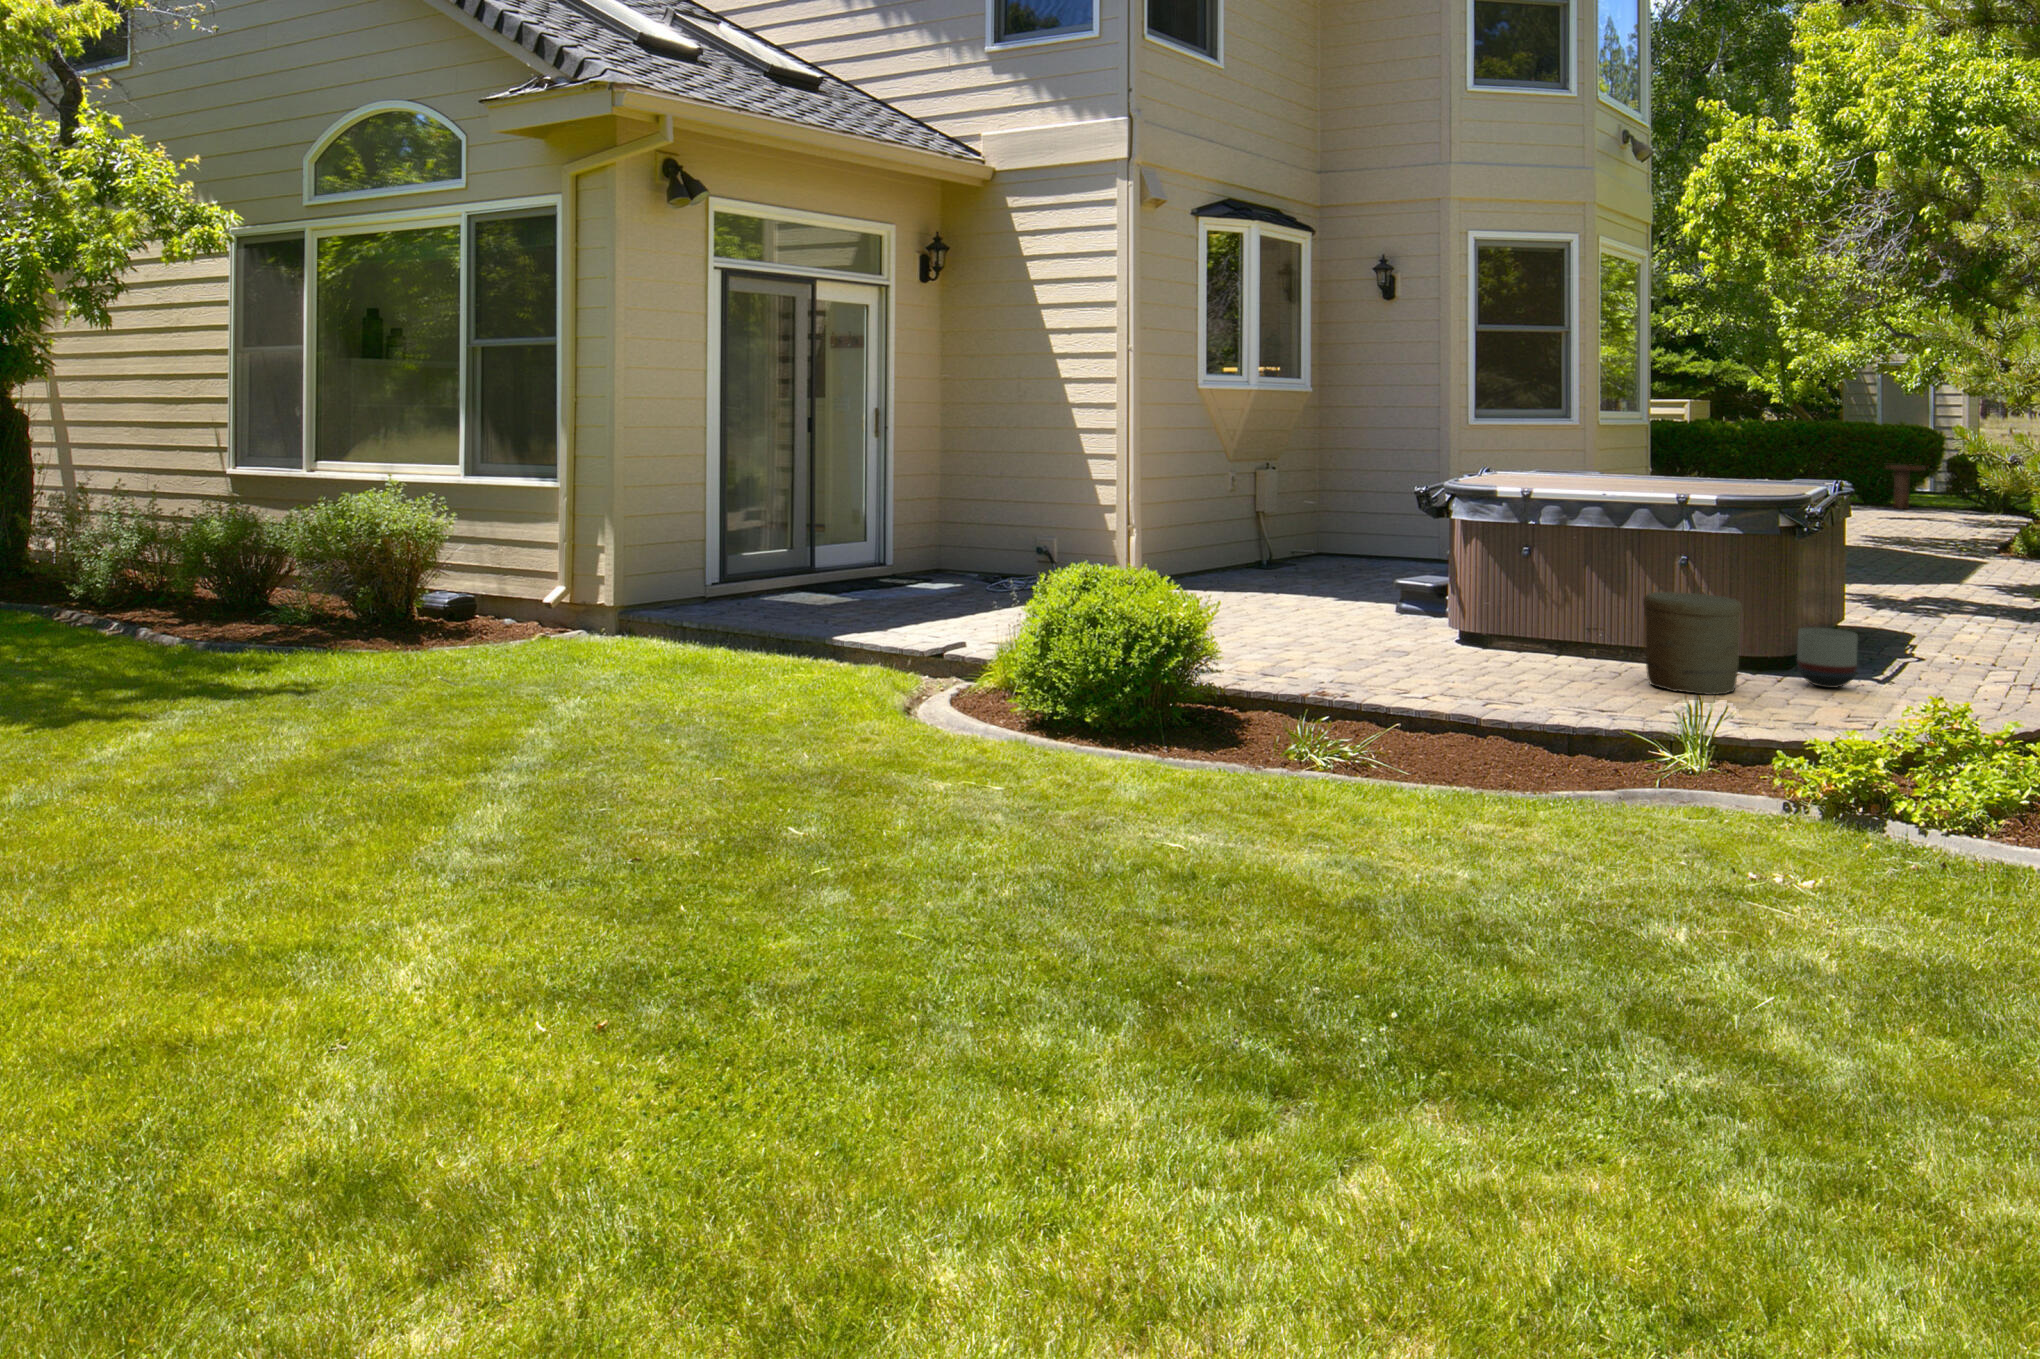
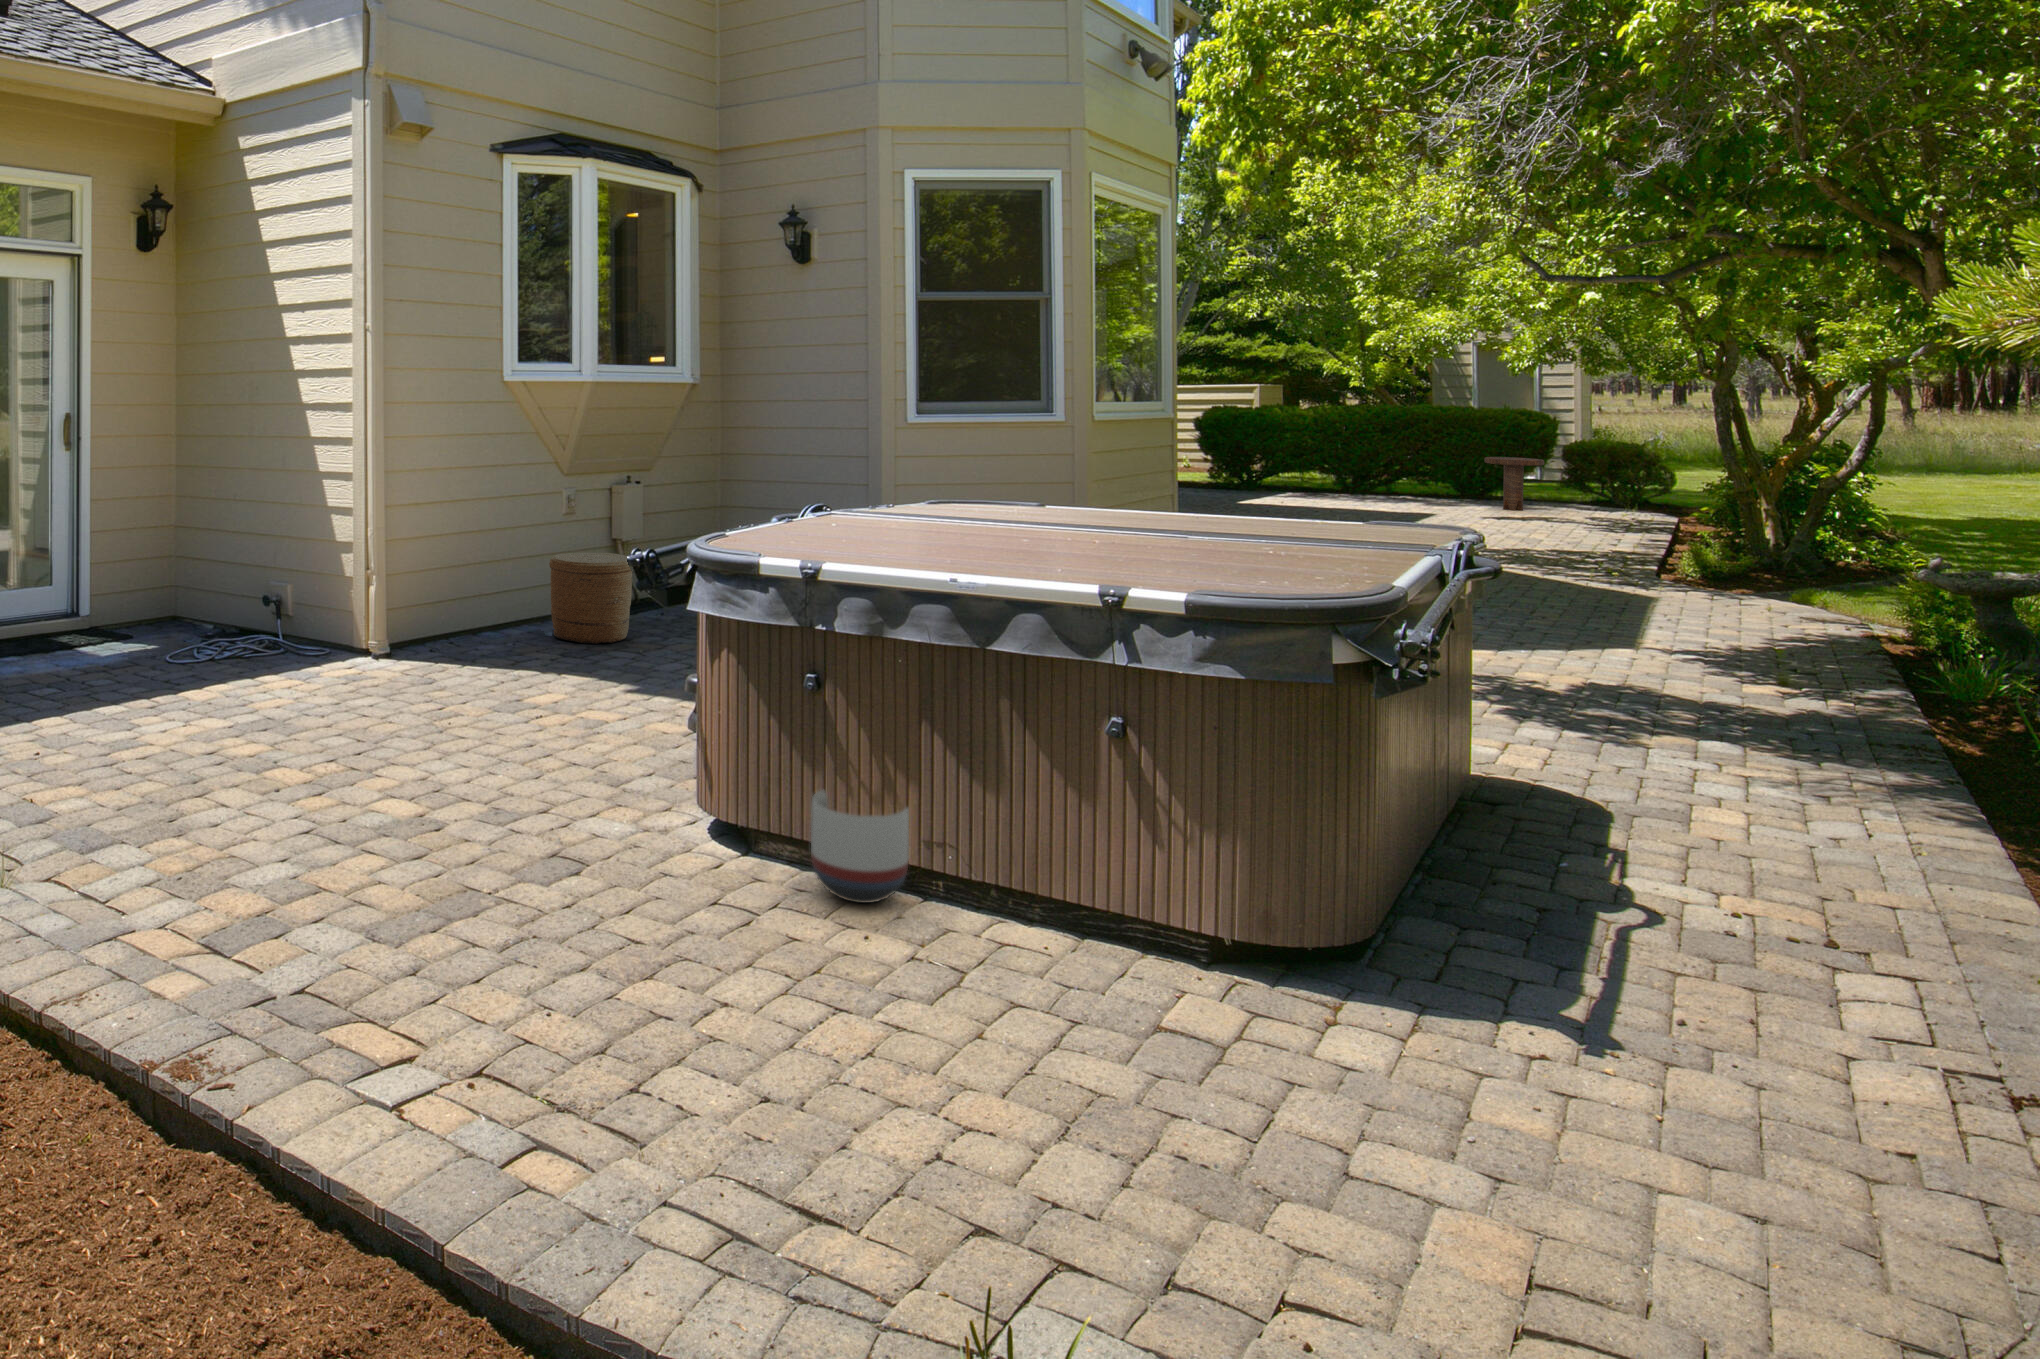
woven basket: present [1643,592,1742,695] -> present [549,552,632,644]
planter: present [1797,628,1858,688] -> present [811,790,909,903]

